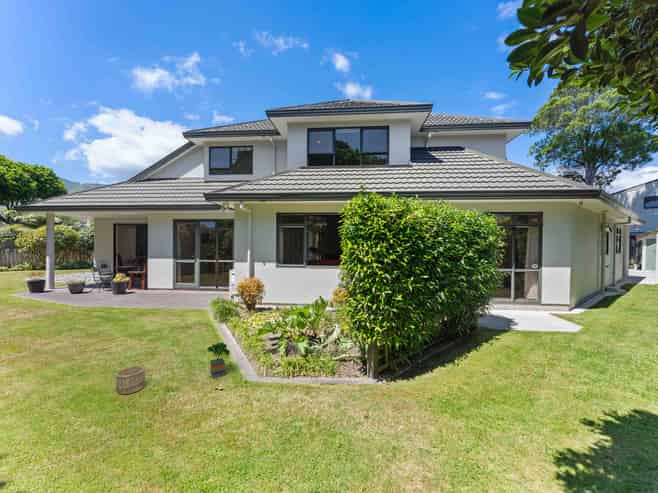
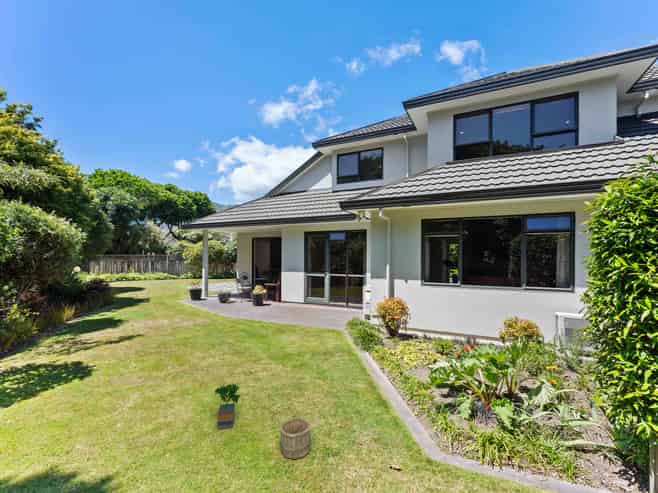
potted tree: present [207,343,230,378] -> present [215,384,240,430]

